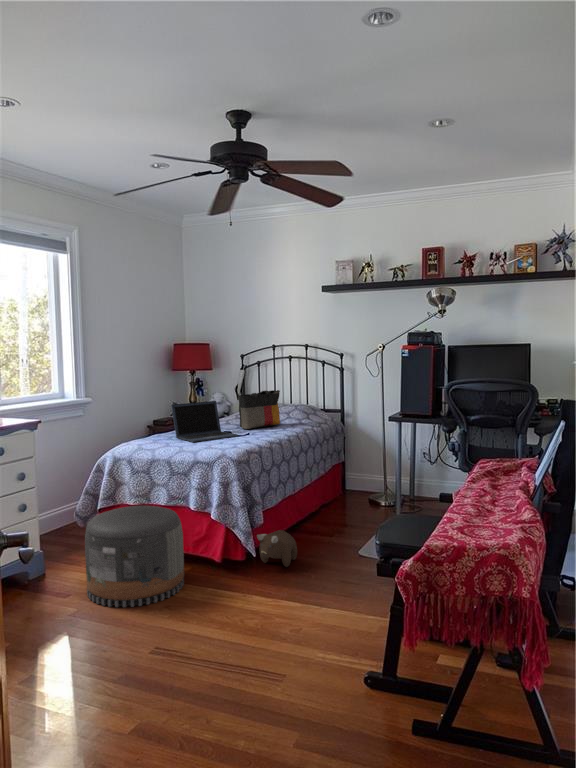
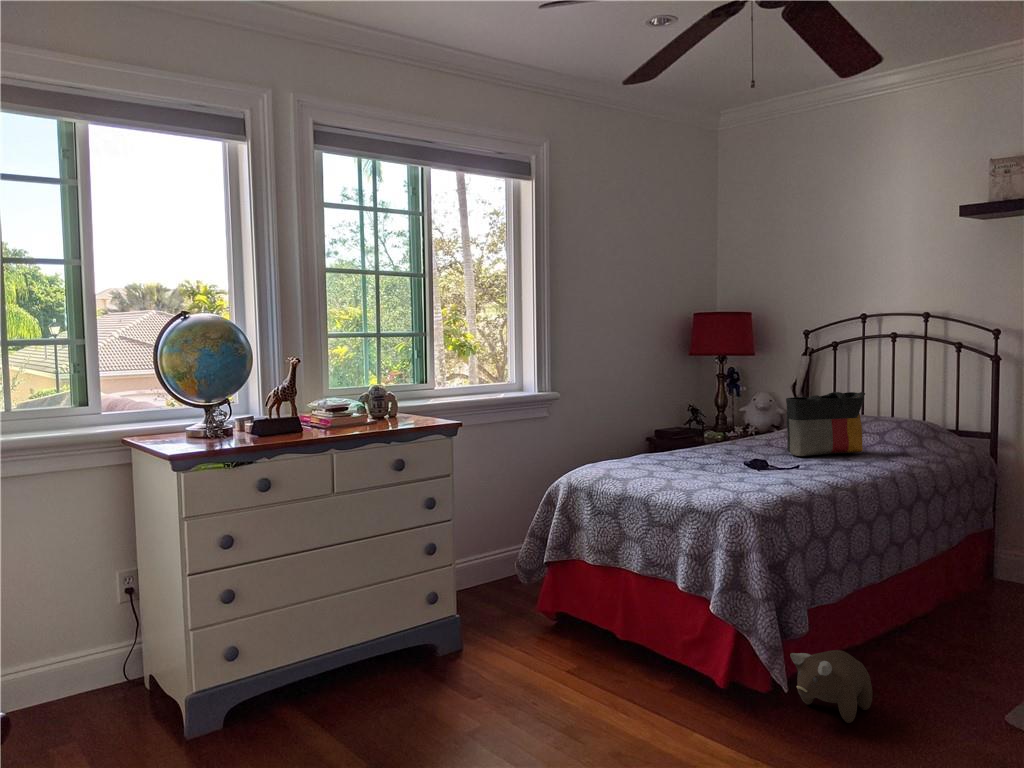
laptop: present [171,401,239,442] -> none [669,405,780,472]
pouf: present [85,506,184,607] -> none [498,569,655,744]

